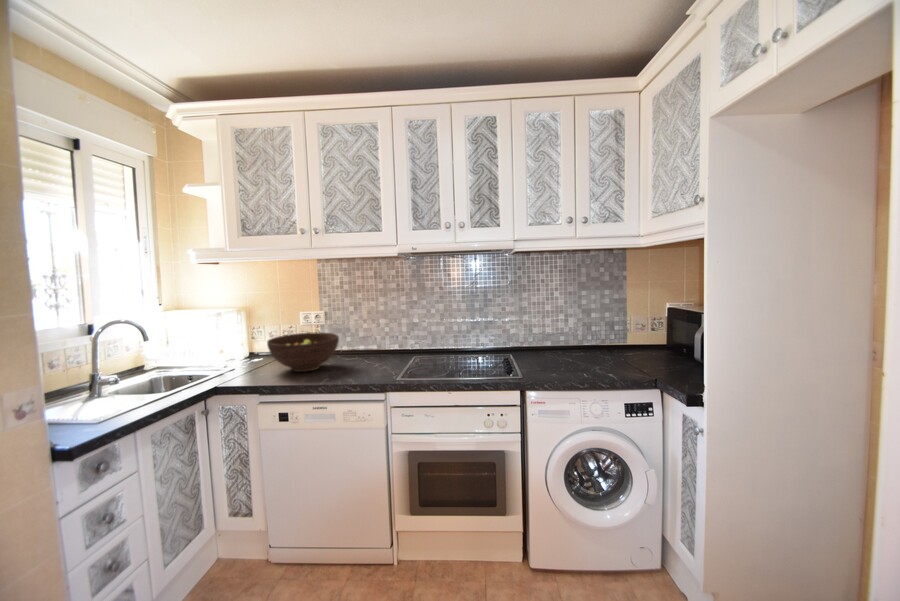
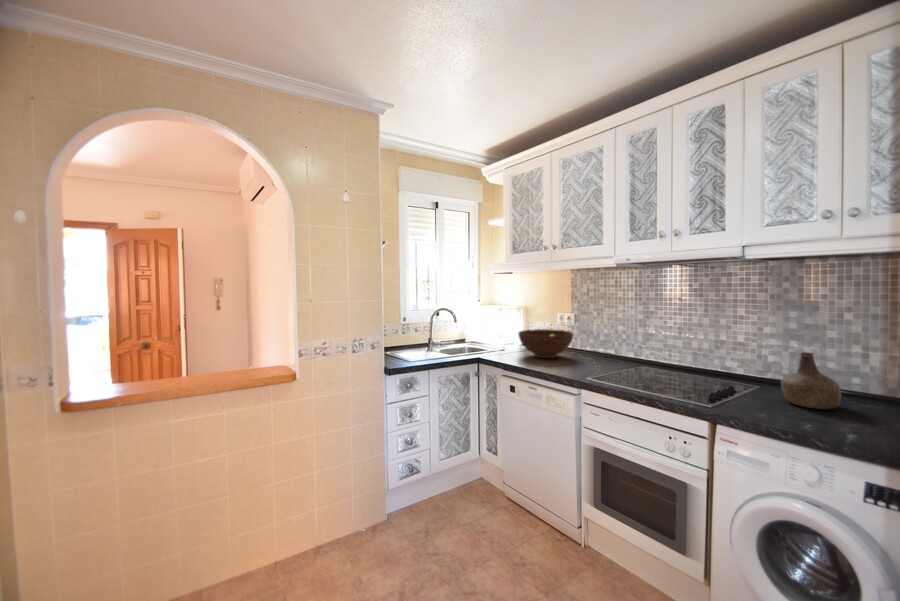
bottle: none [535,324,569,366] -> present [781,352,841,409]

